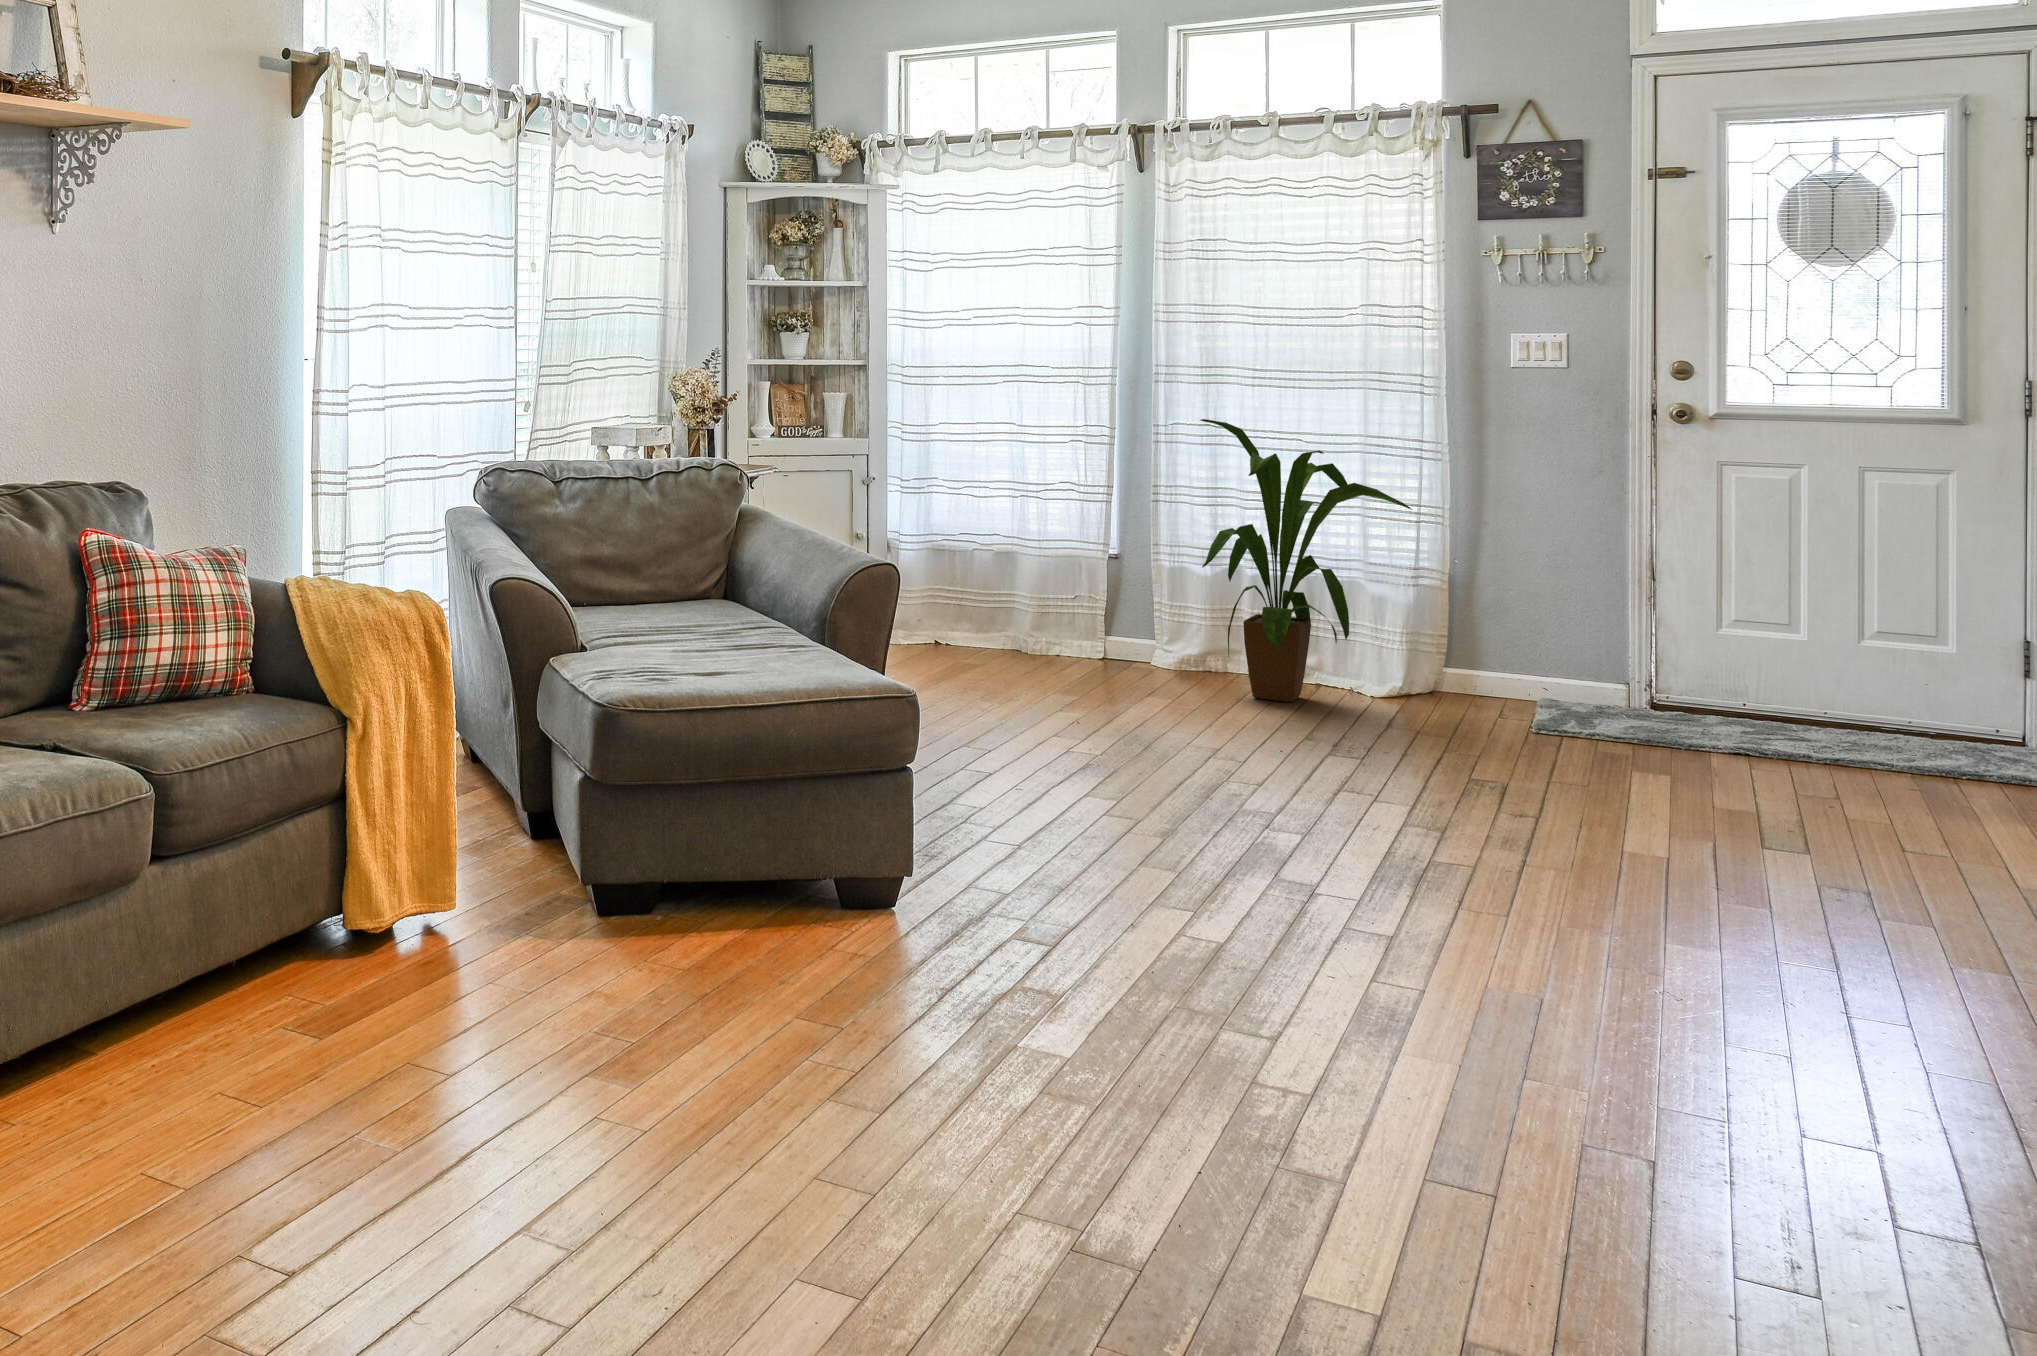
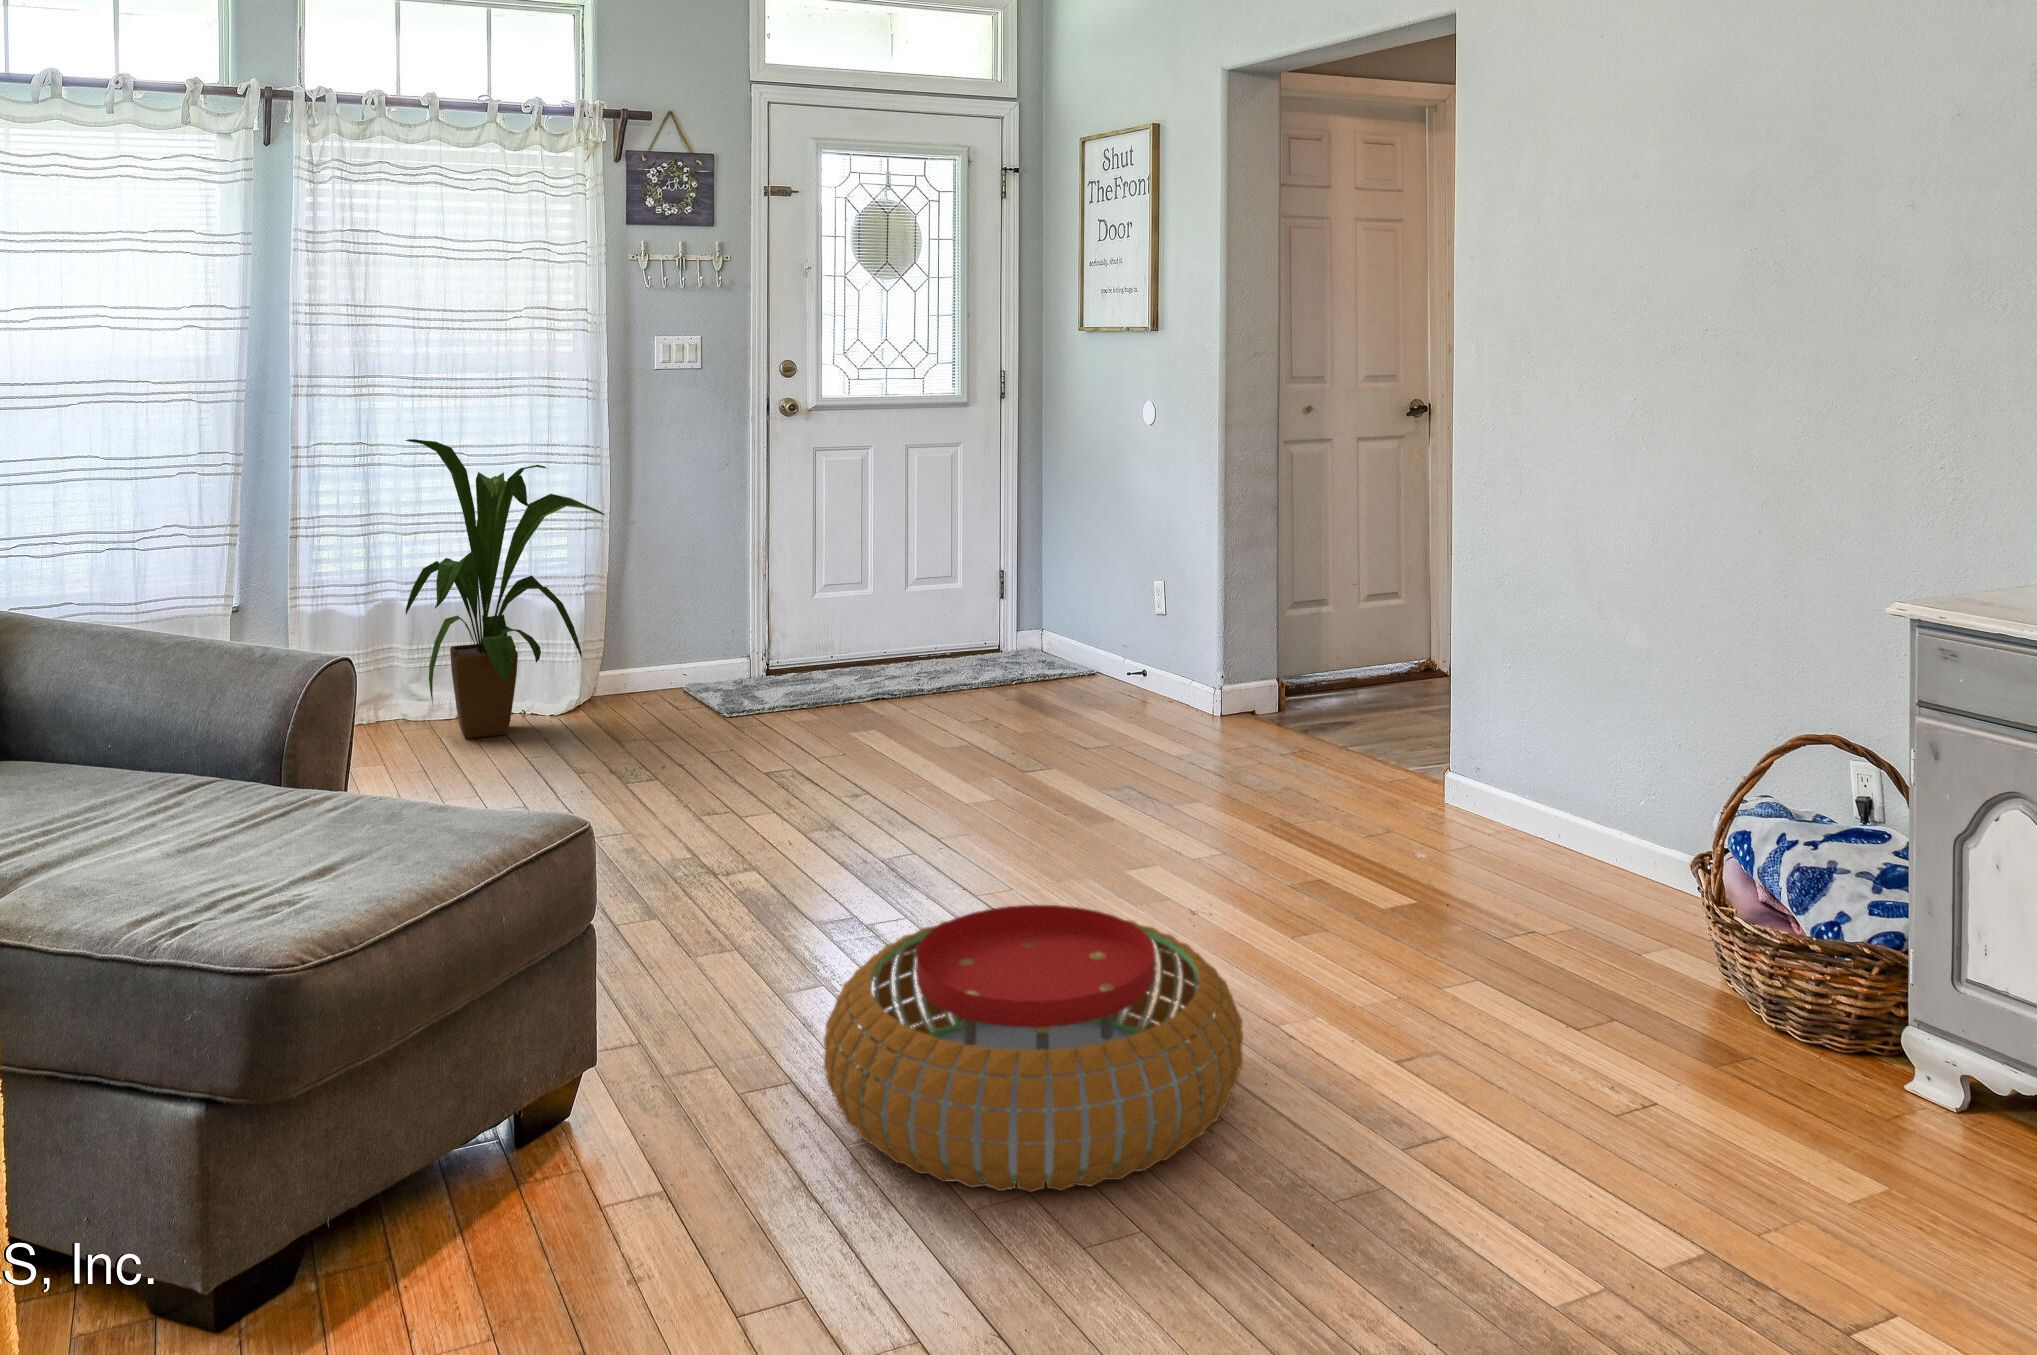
pouf: none [1027,827,1445,1060] -> present [824,905,1243,1192]

